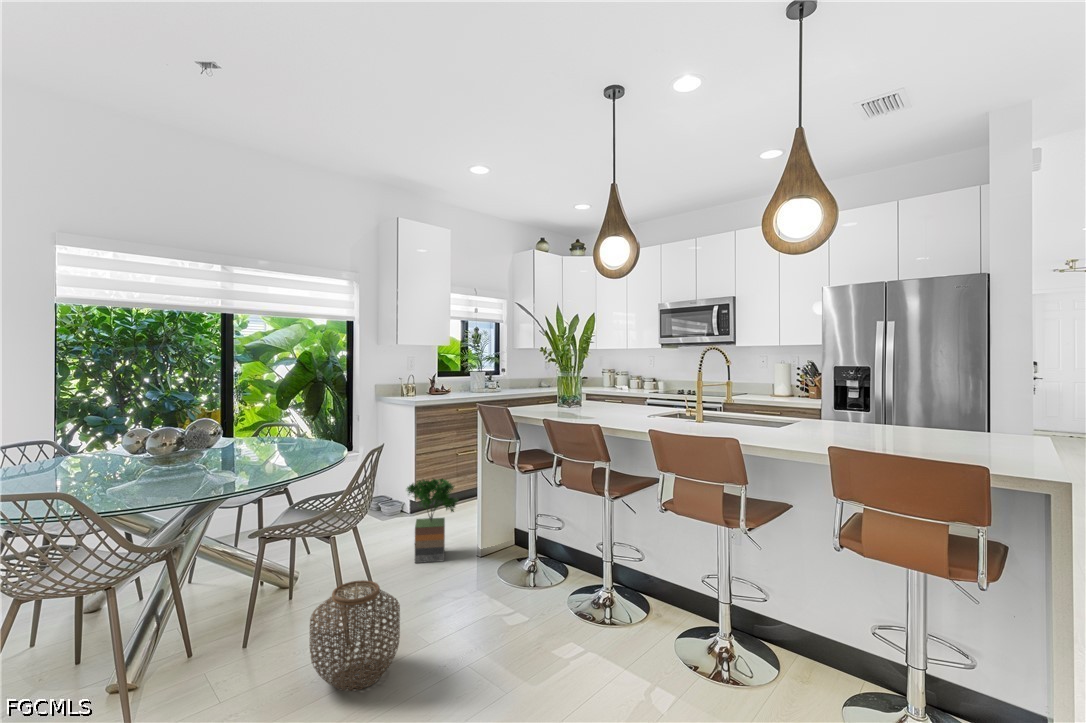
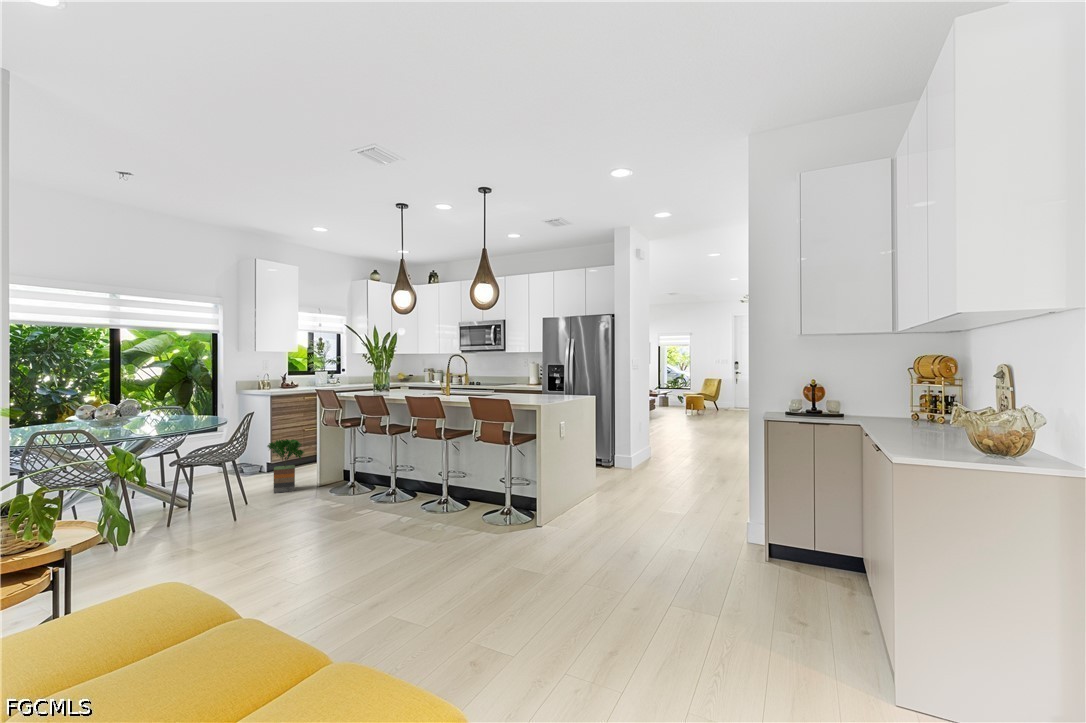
woven basket: present [309,580,400,691] -> none [216,481,269,535]

